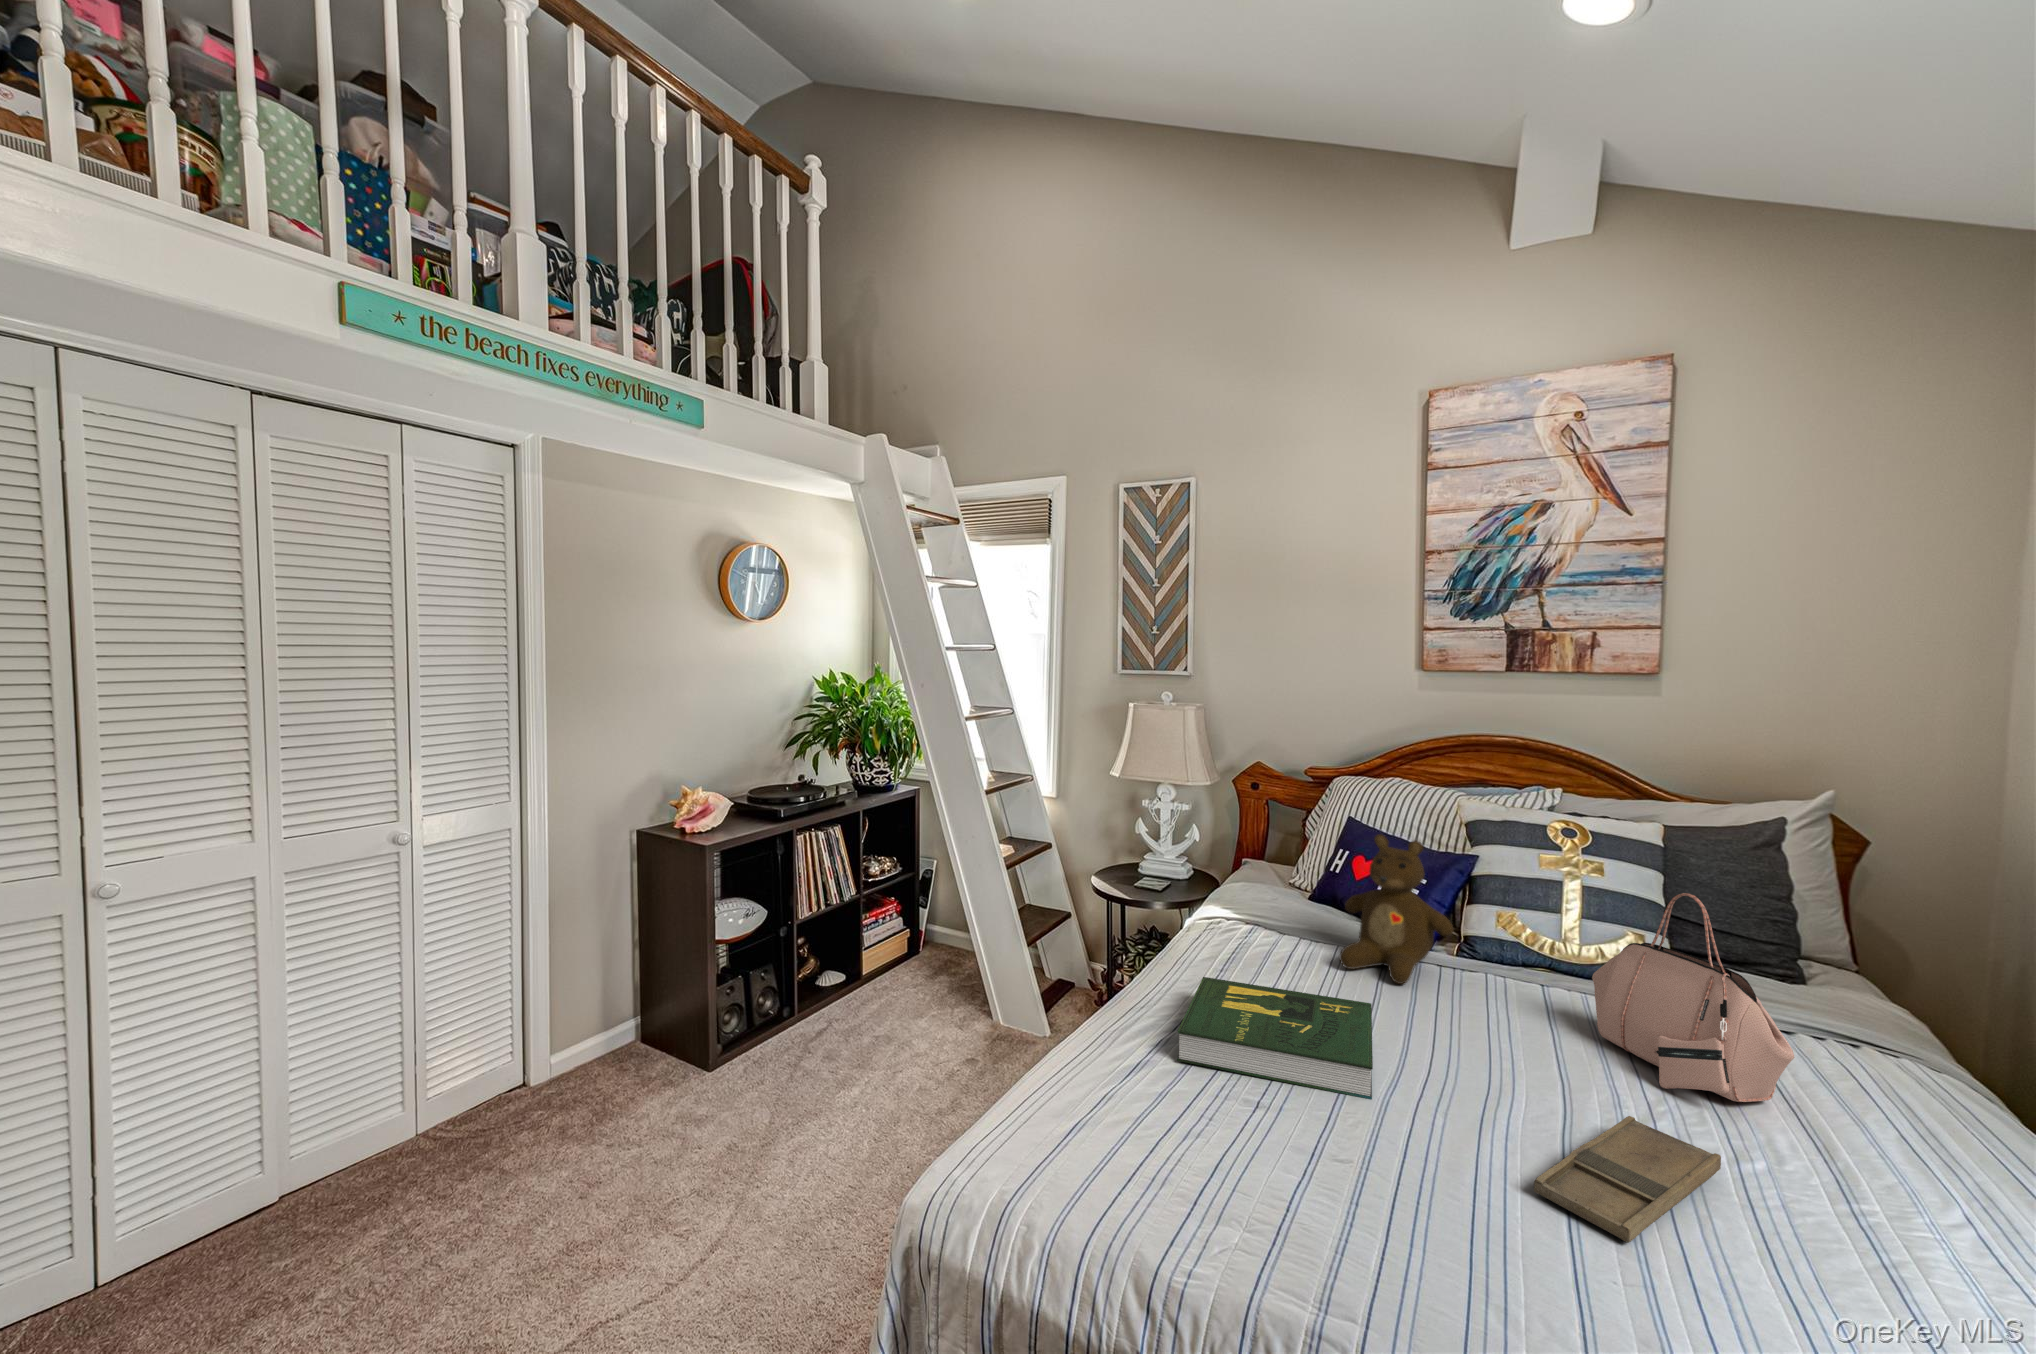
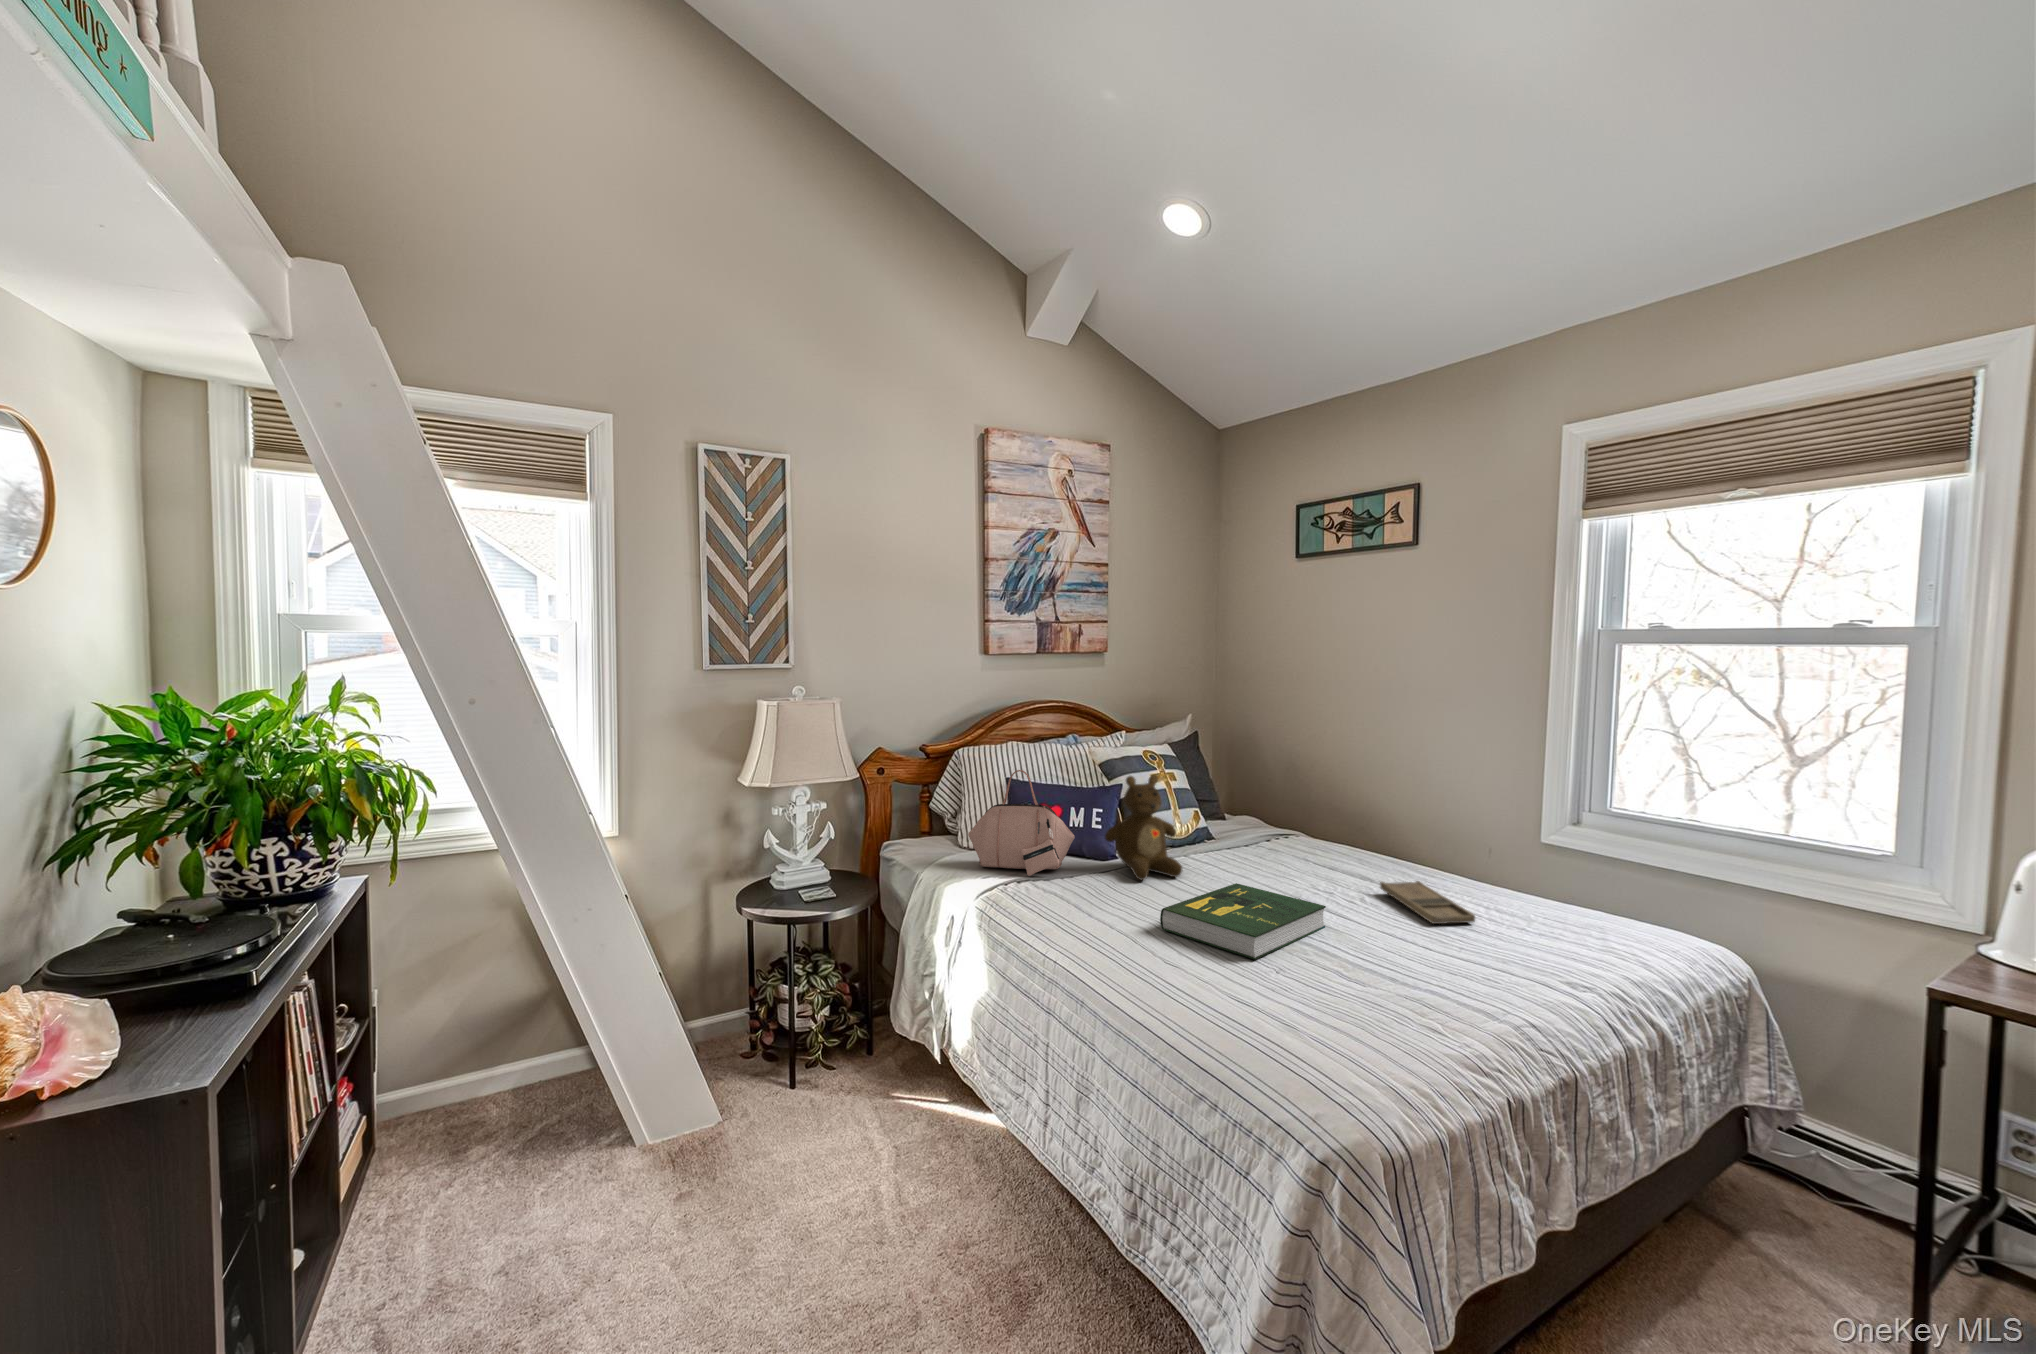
handbag: present [1592,893,1795,1102] -> present [968,770,1075,876]

